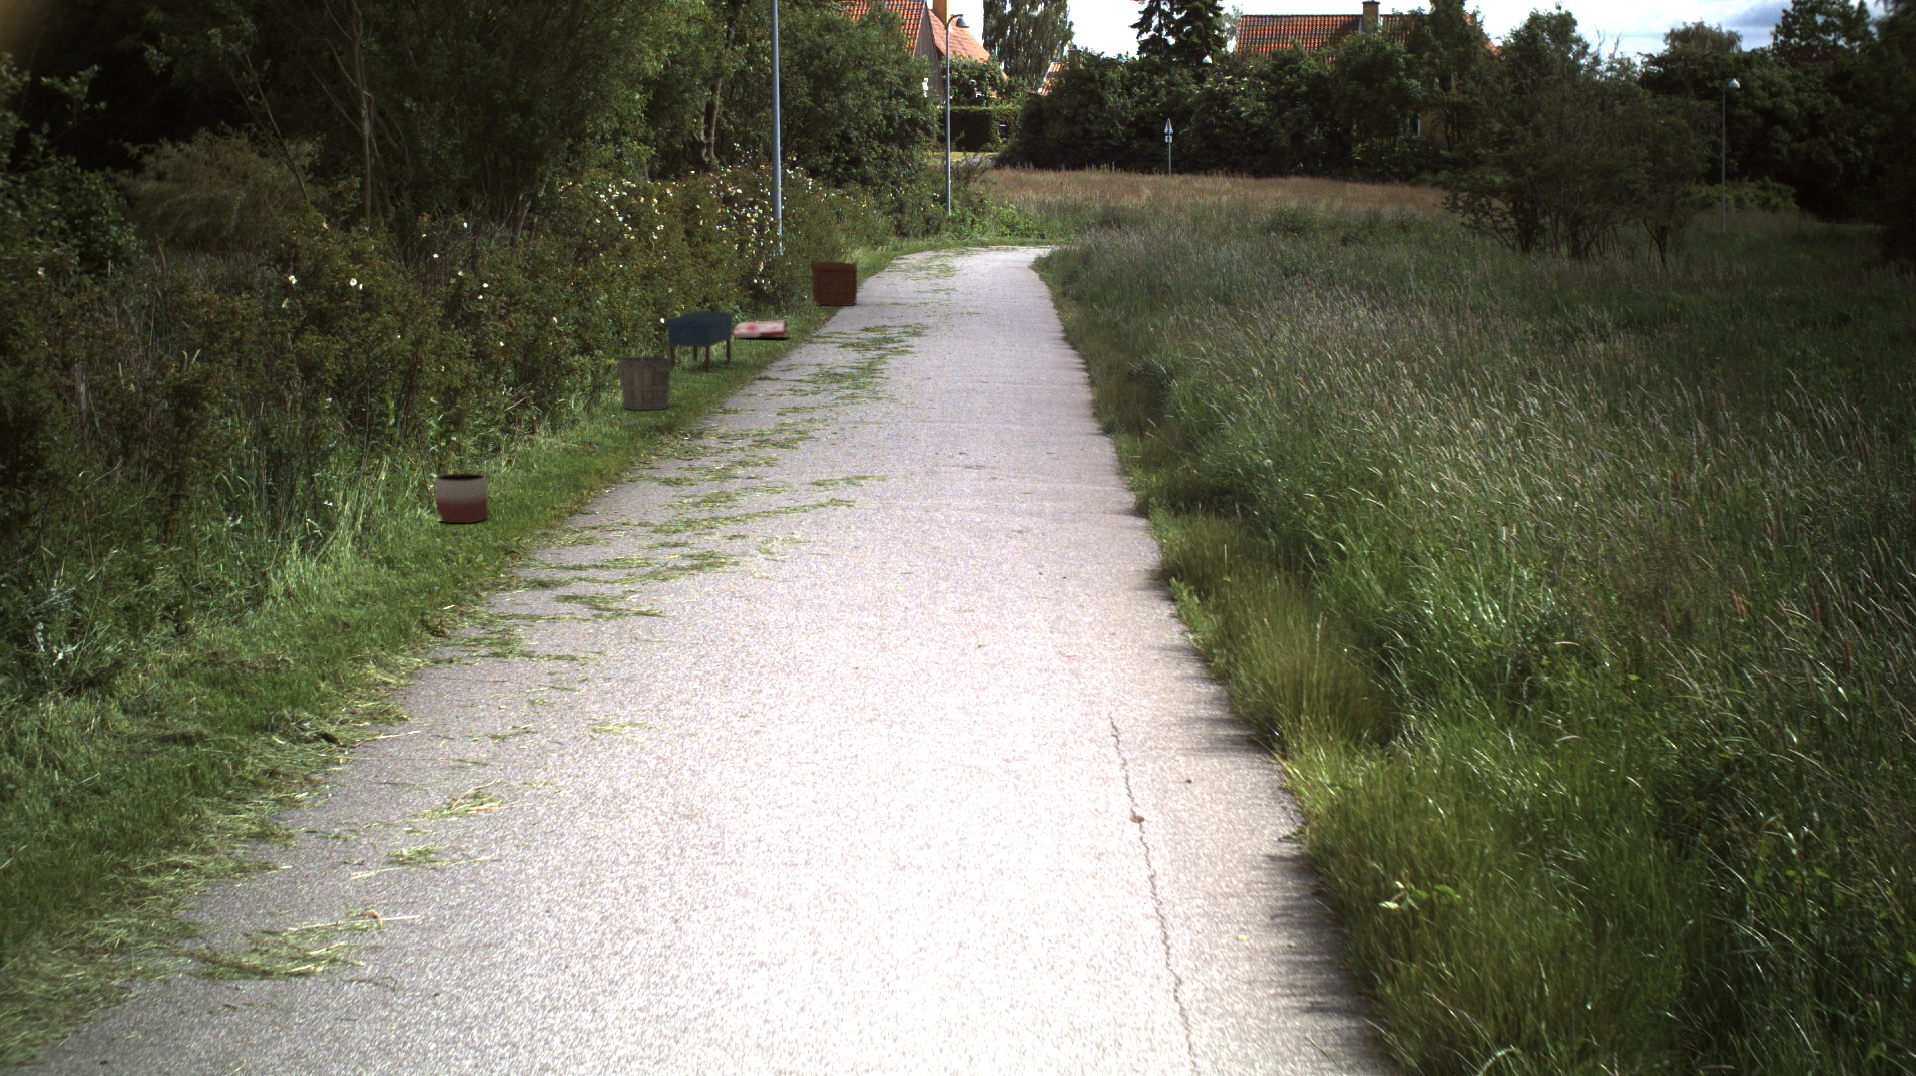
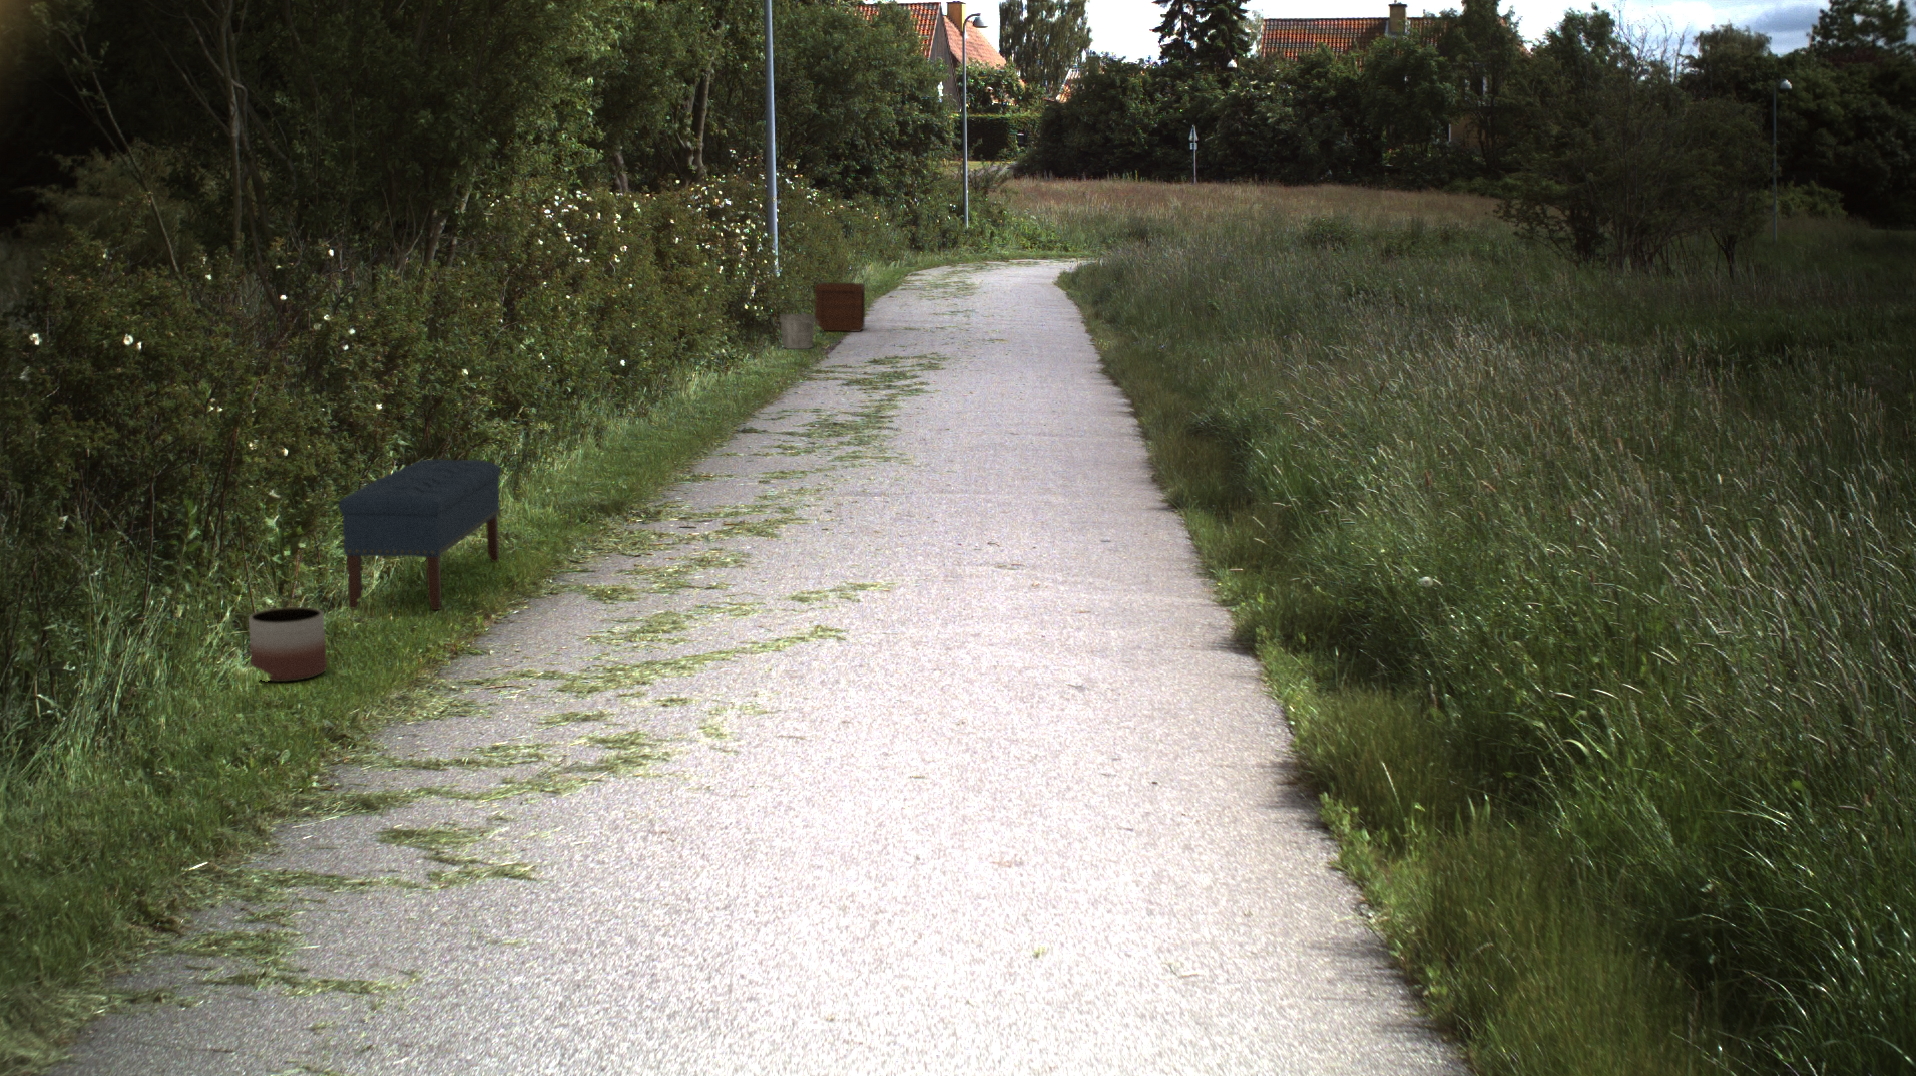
bench: present [667,311,733,372] -> present [339,460,501,610]
bag: present [734,320,788,339] -> none [720,350,785,375]
bucket: present [618,354,675,410] -> present [780,313,819,349]

